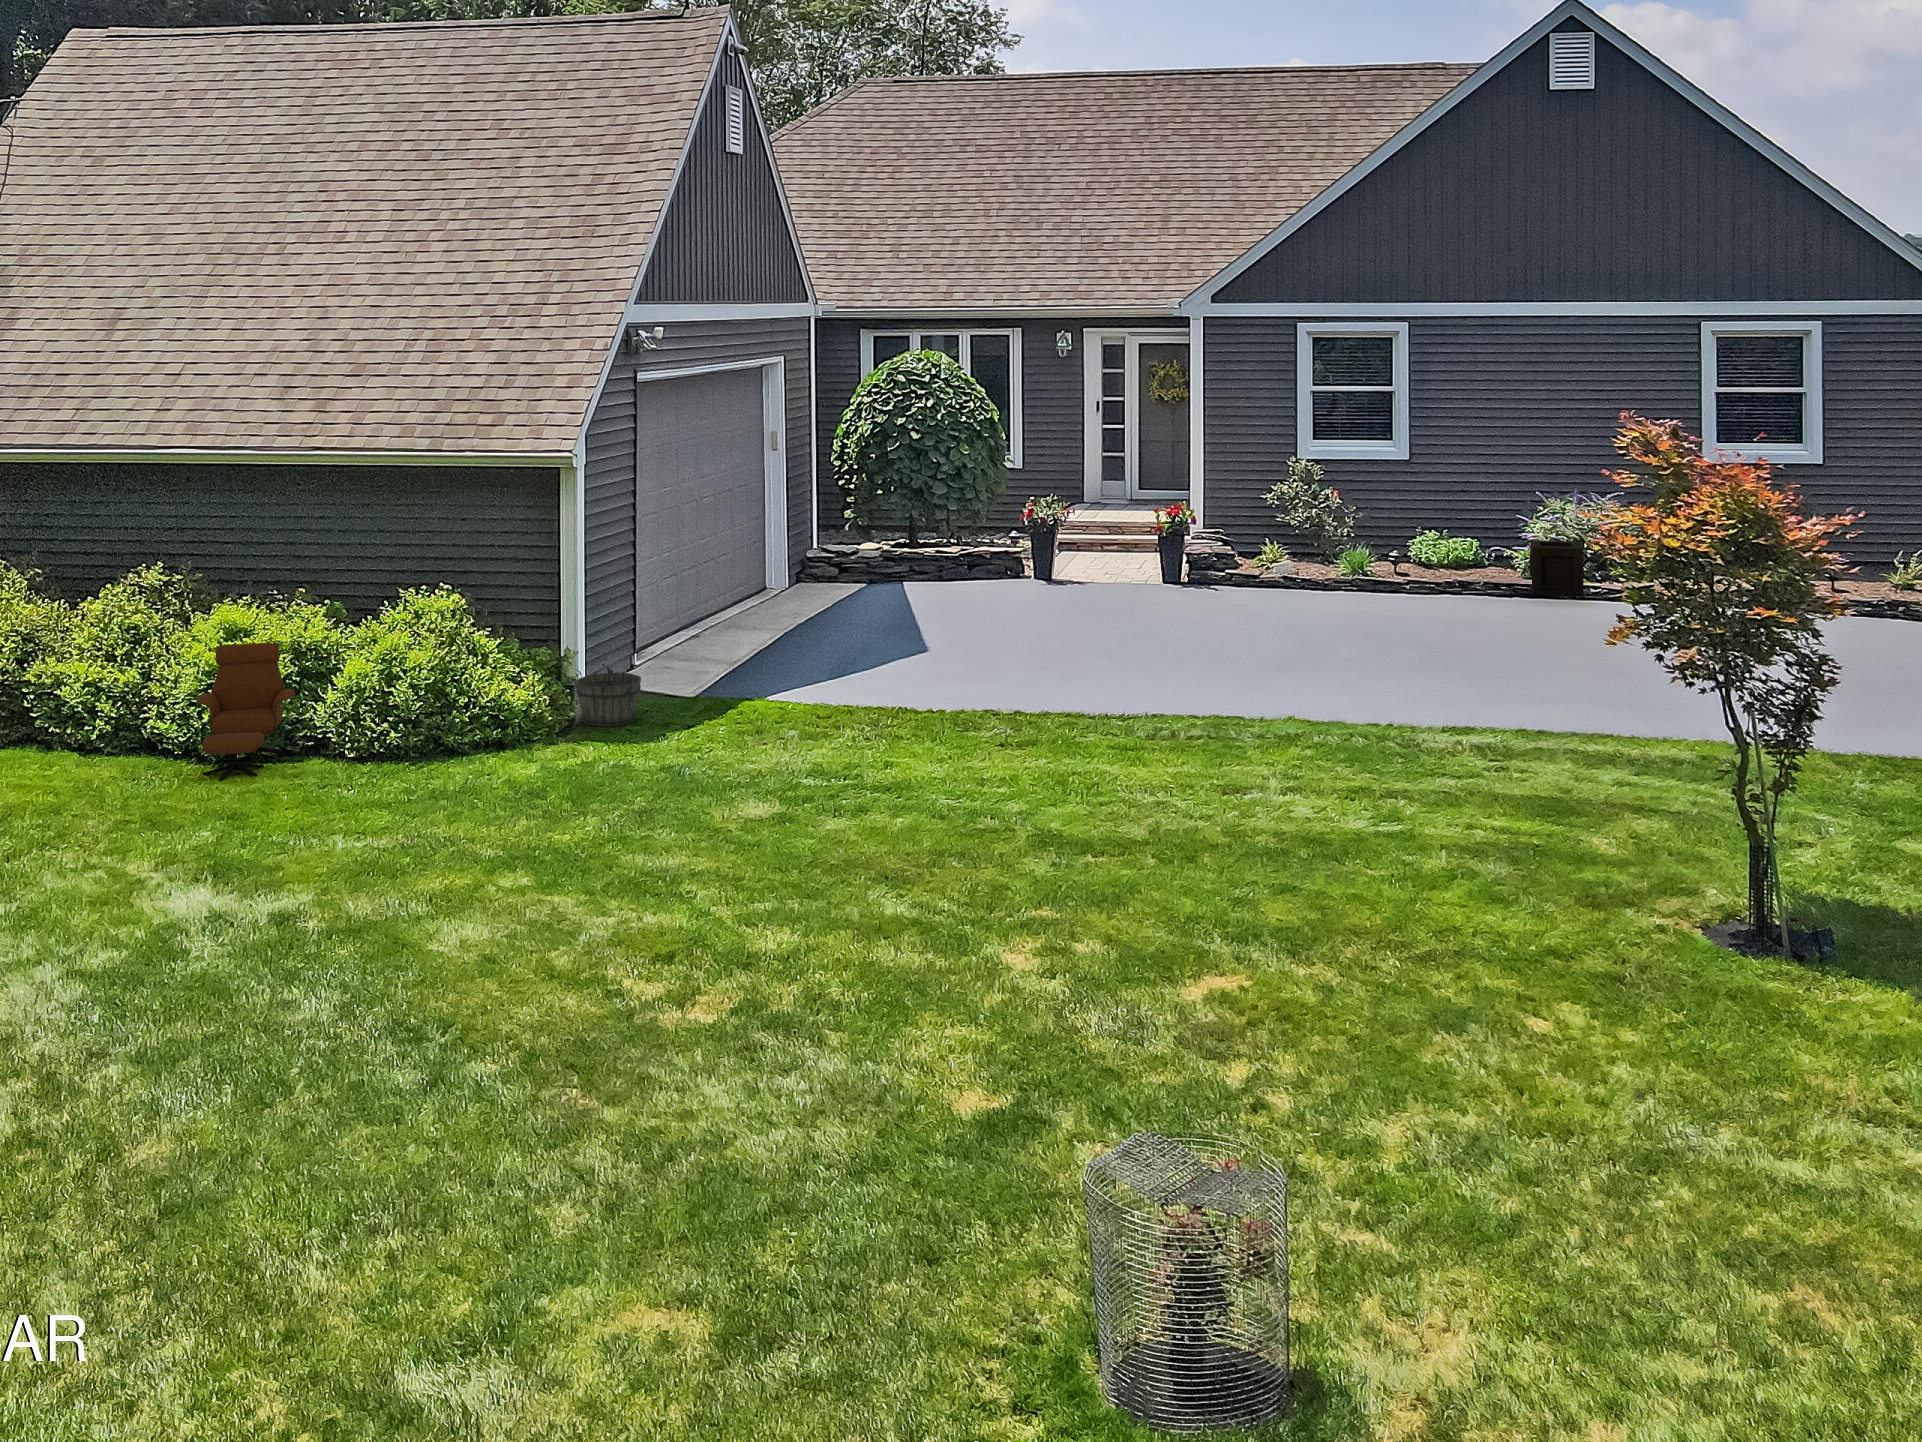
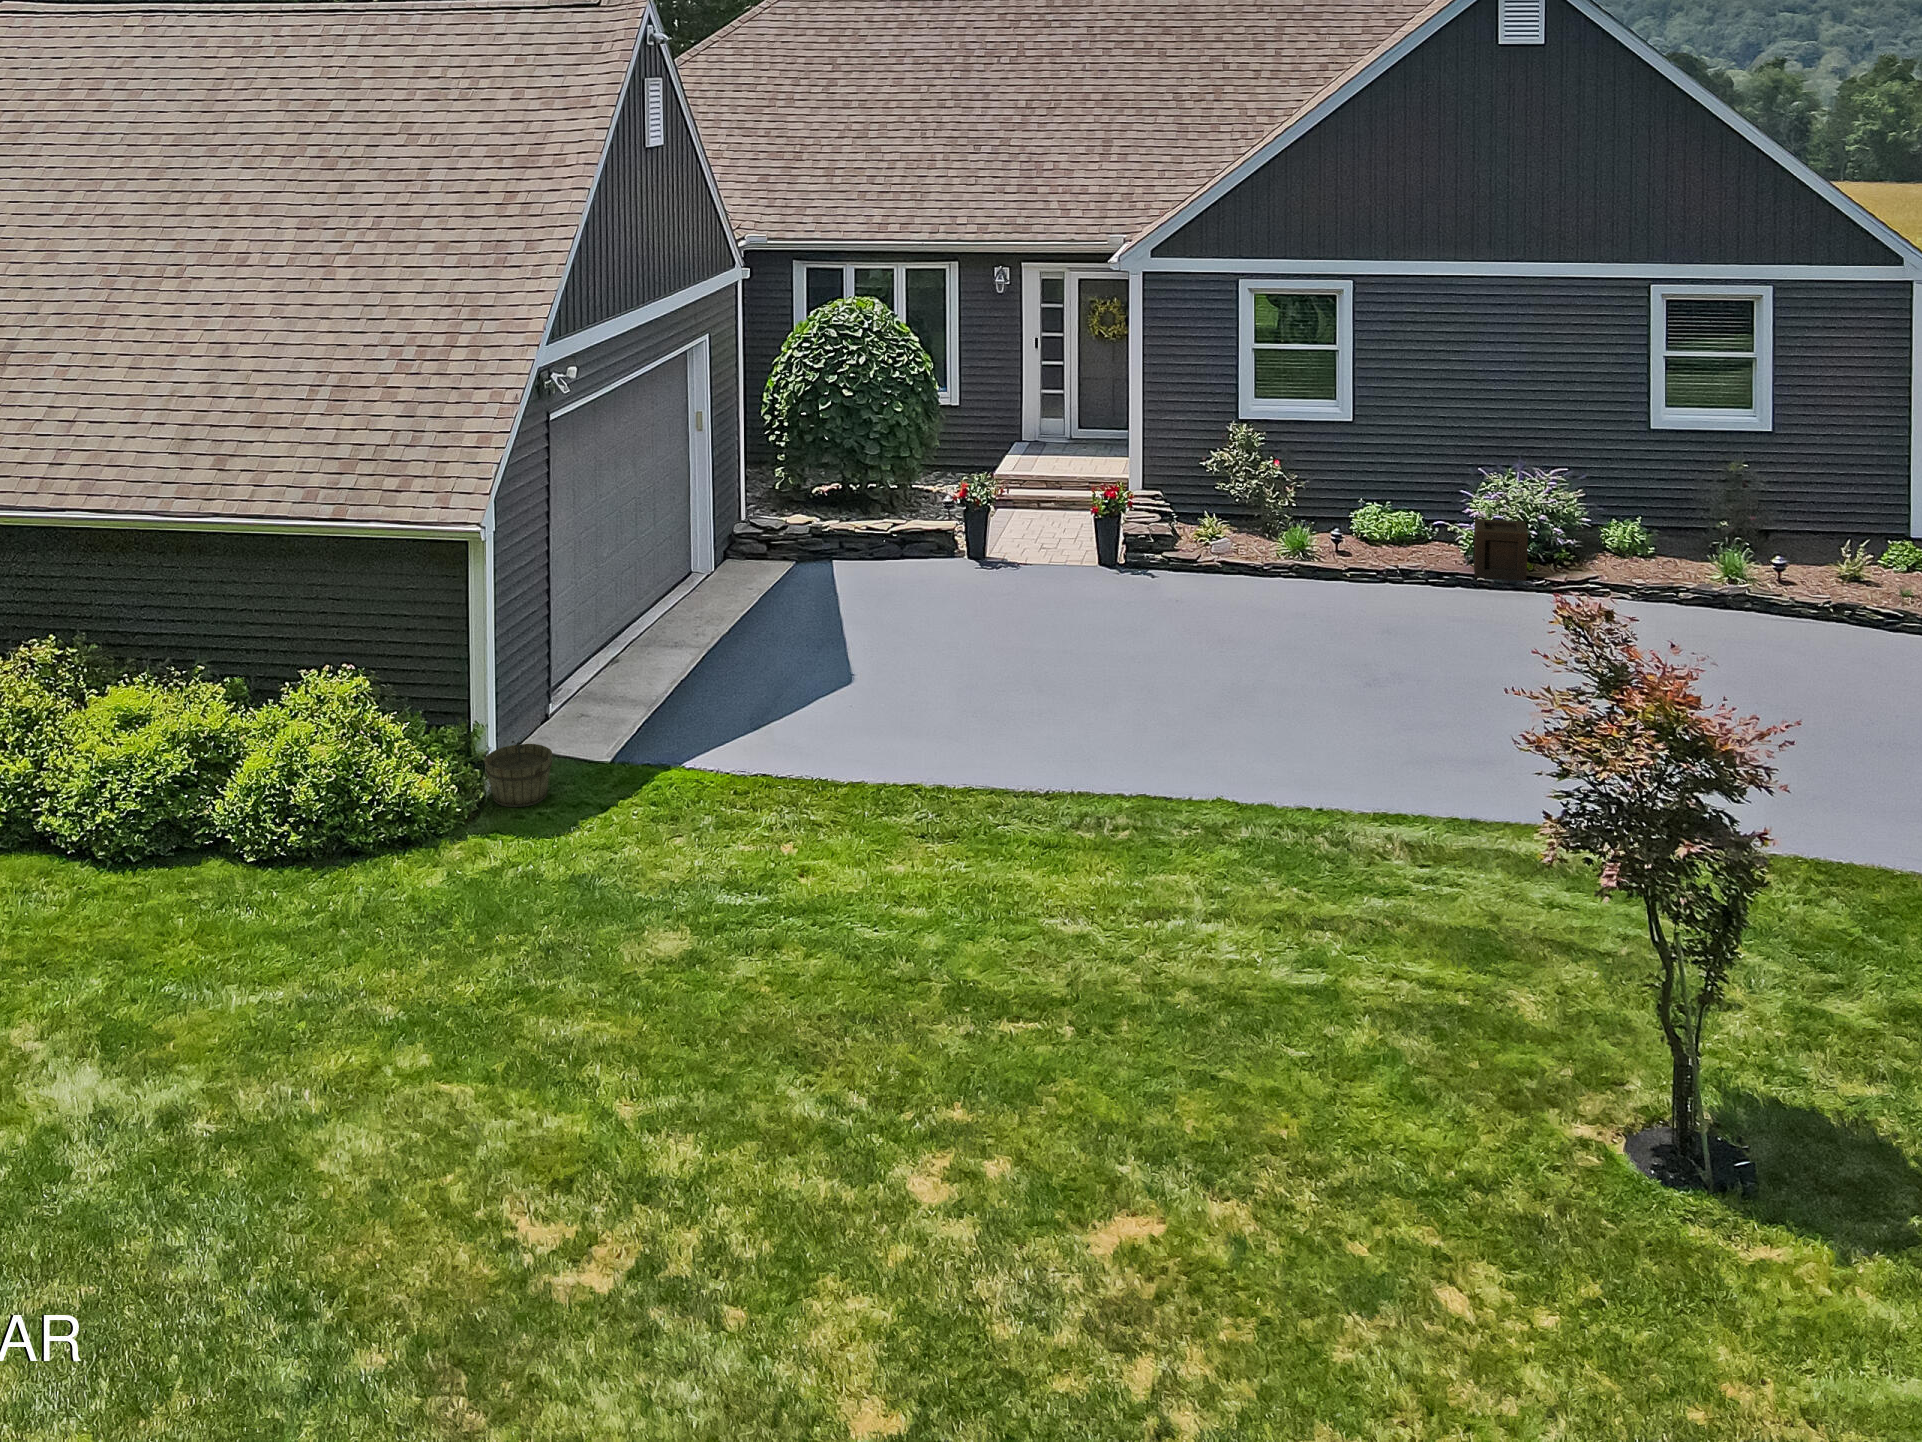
lounge chair: present [197,643,295,781] -> none [87,743,189,904]

